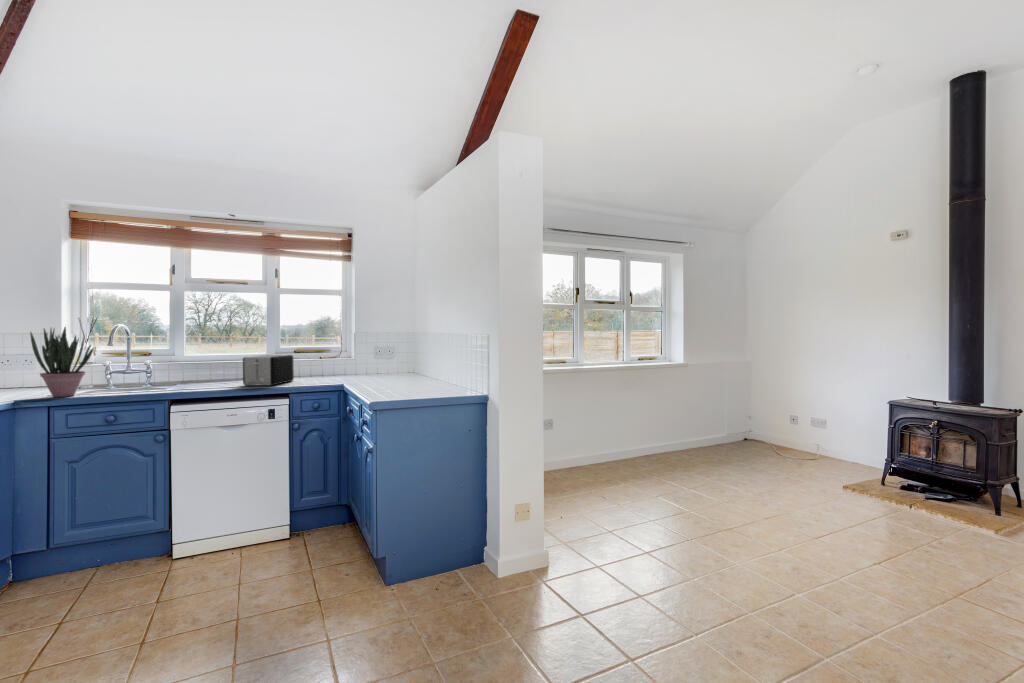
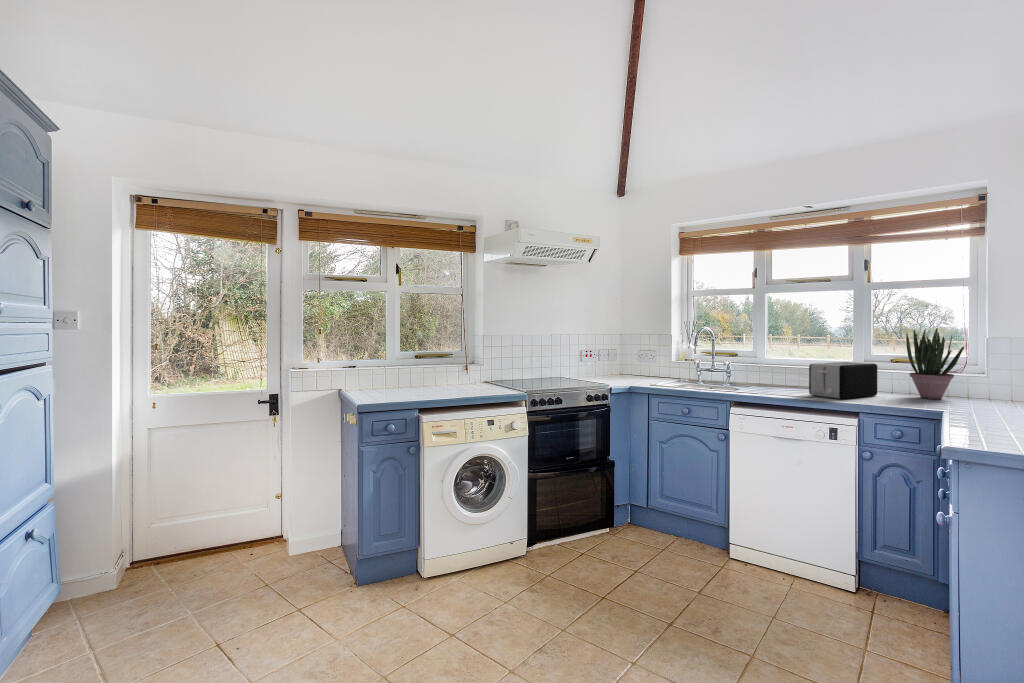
potted plant: present [30,327,94,397] -> present [906,328,964,399]

